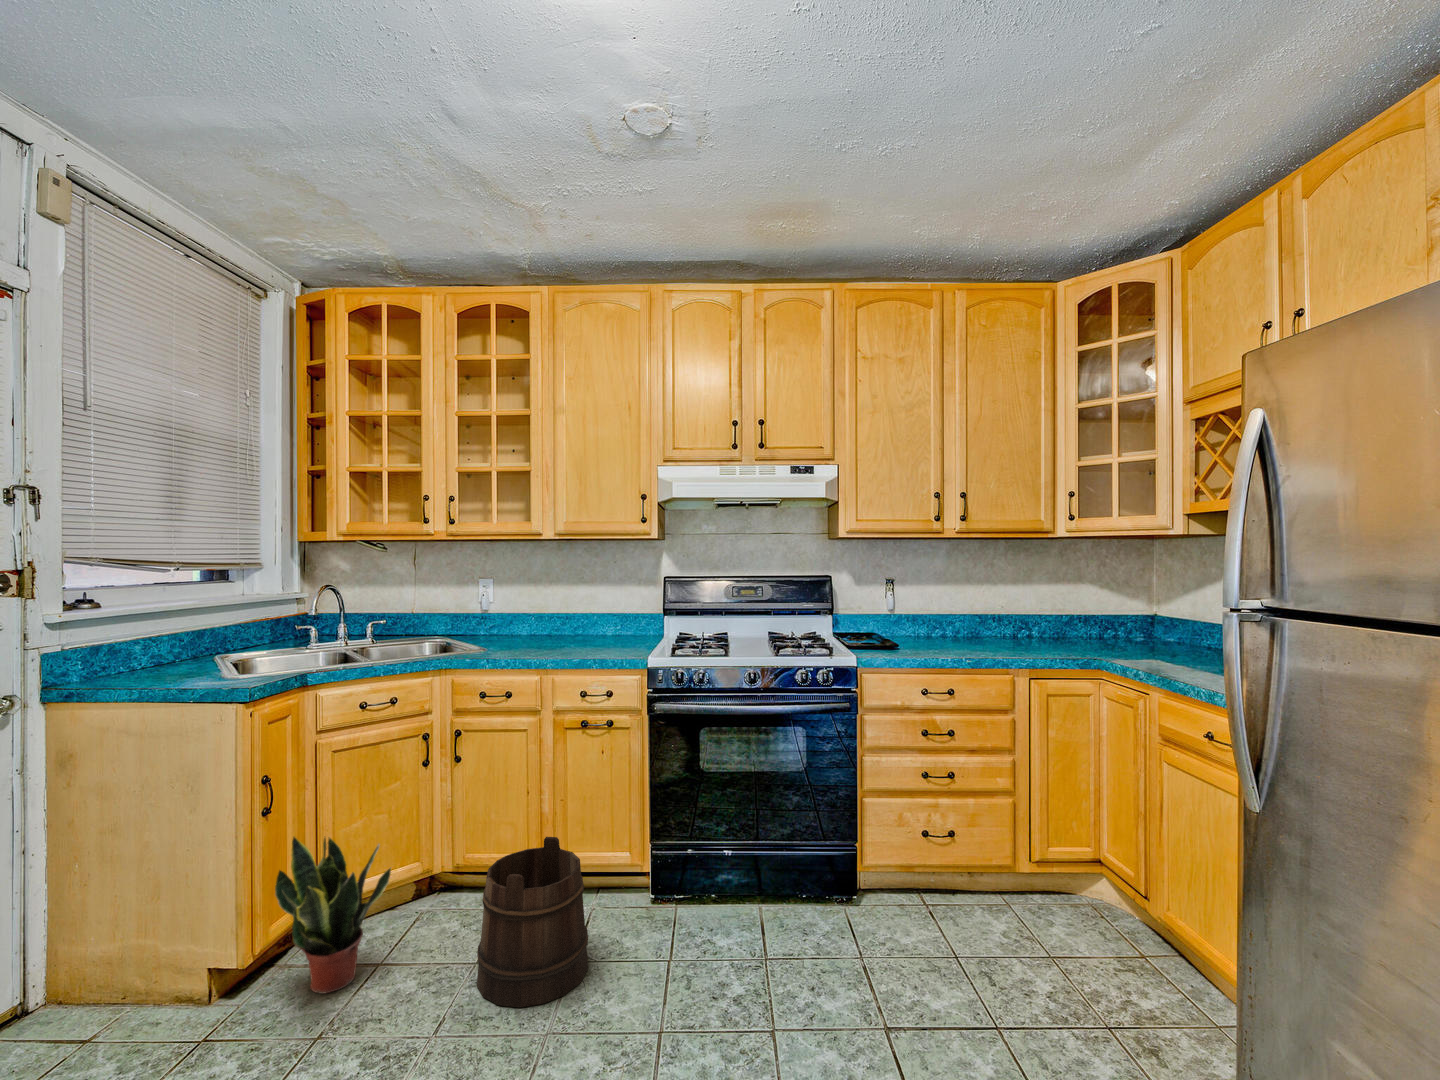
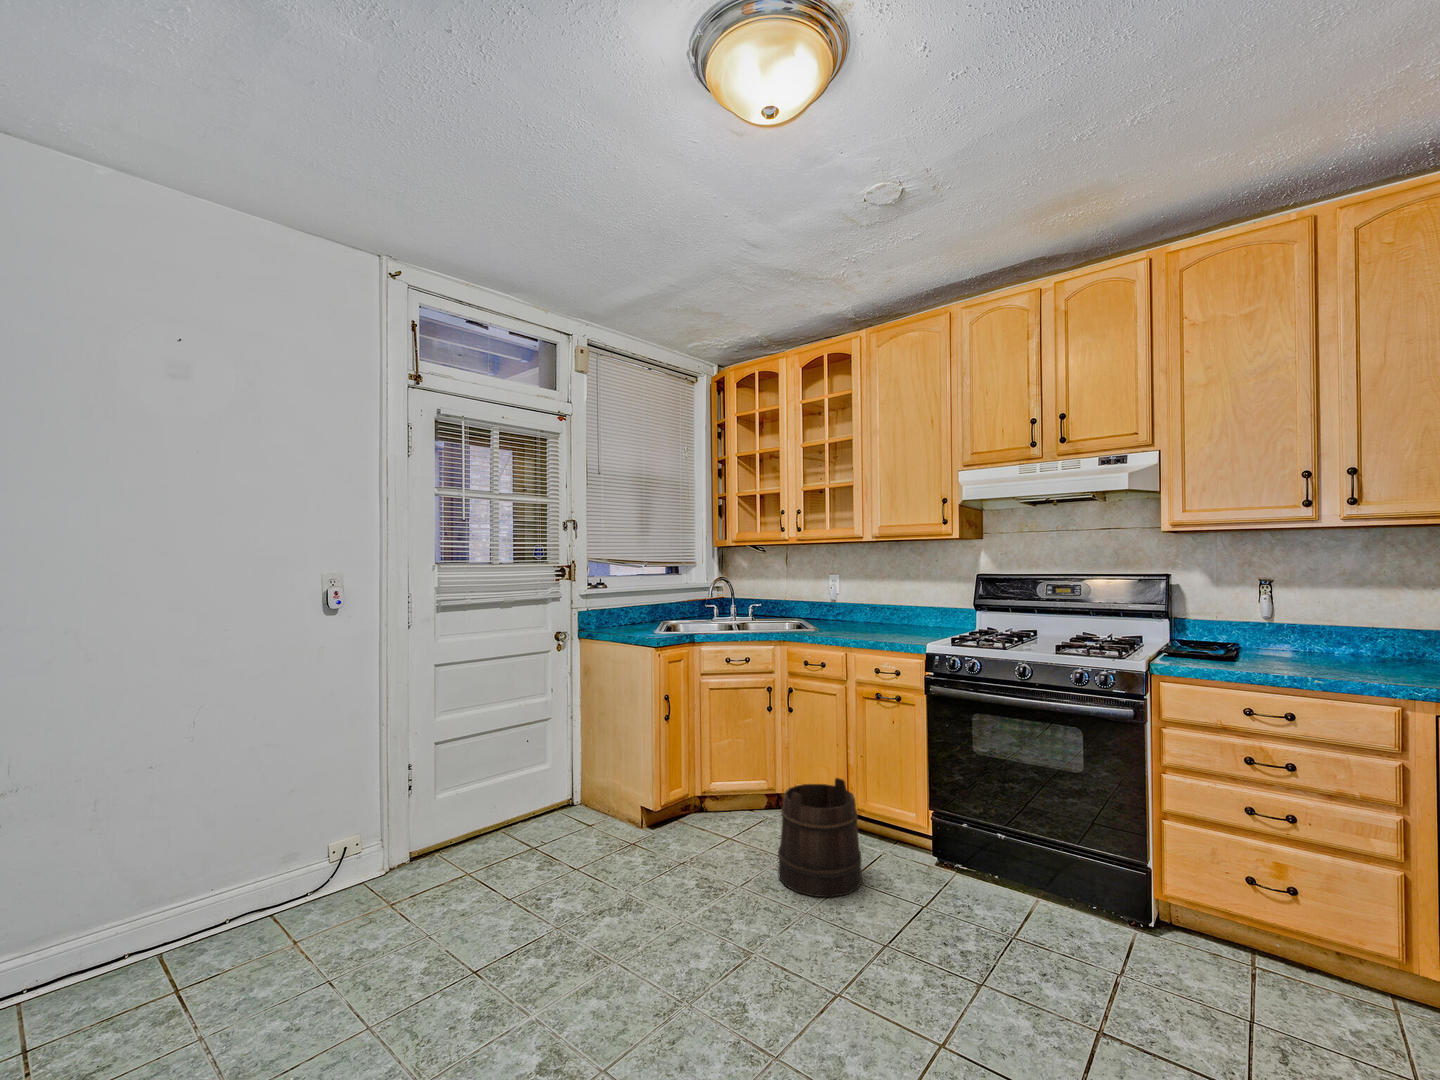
potted plant: present [275,837,391,993] -> none [672,736,735,844]

